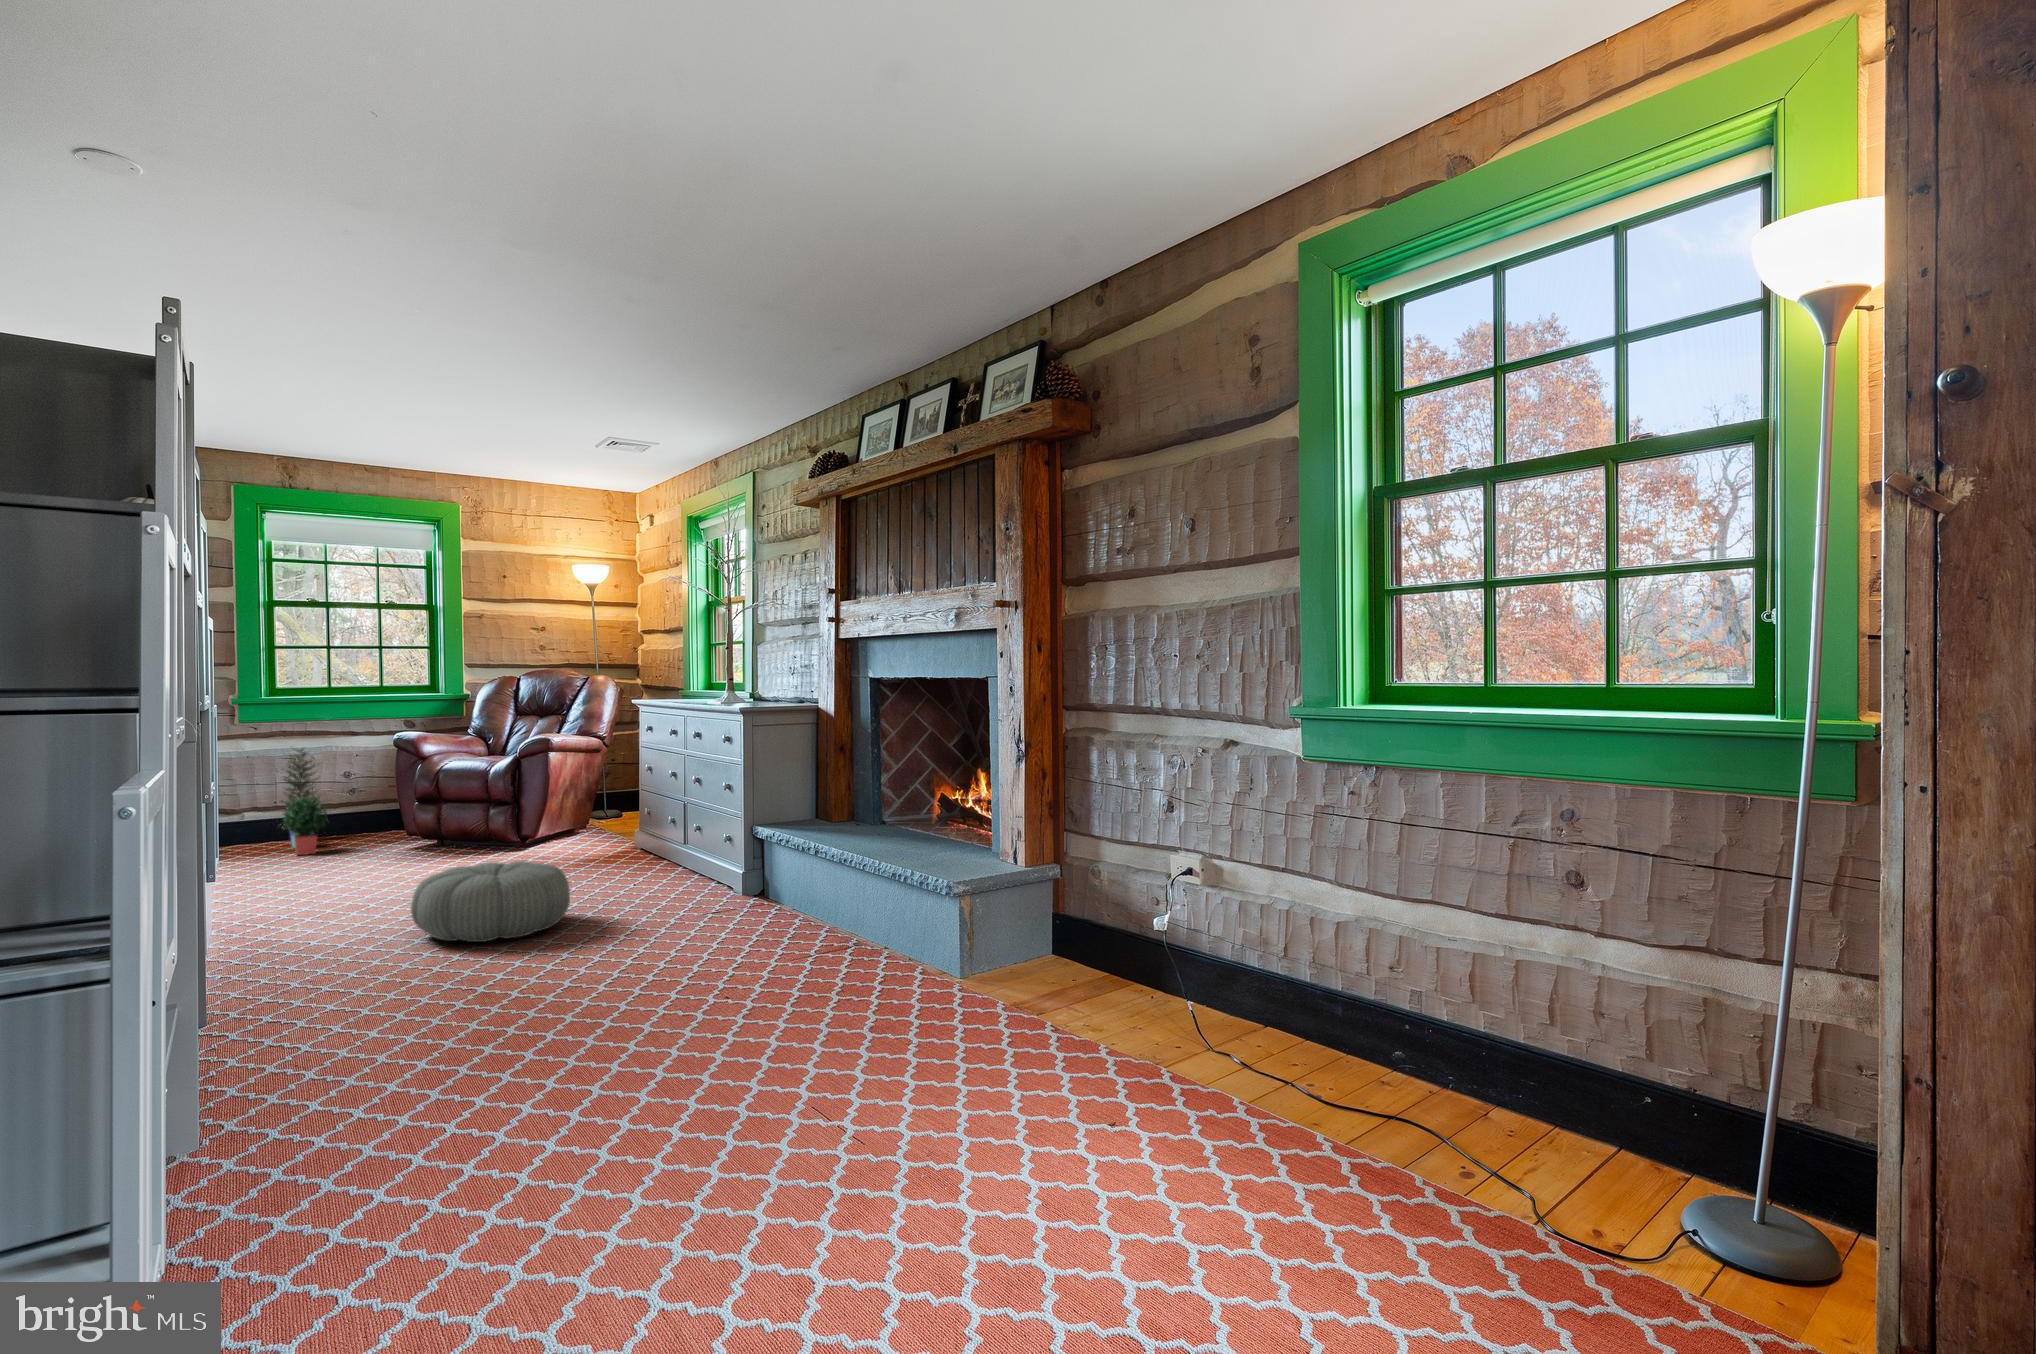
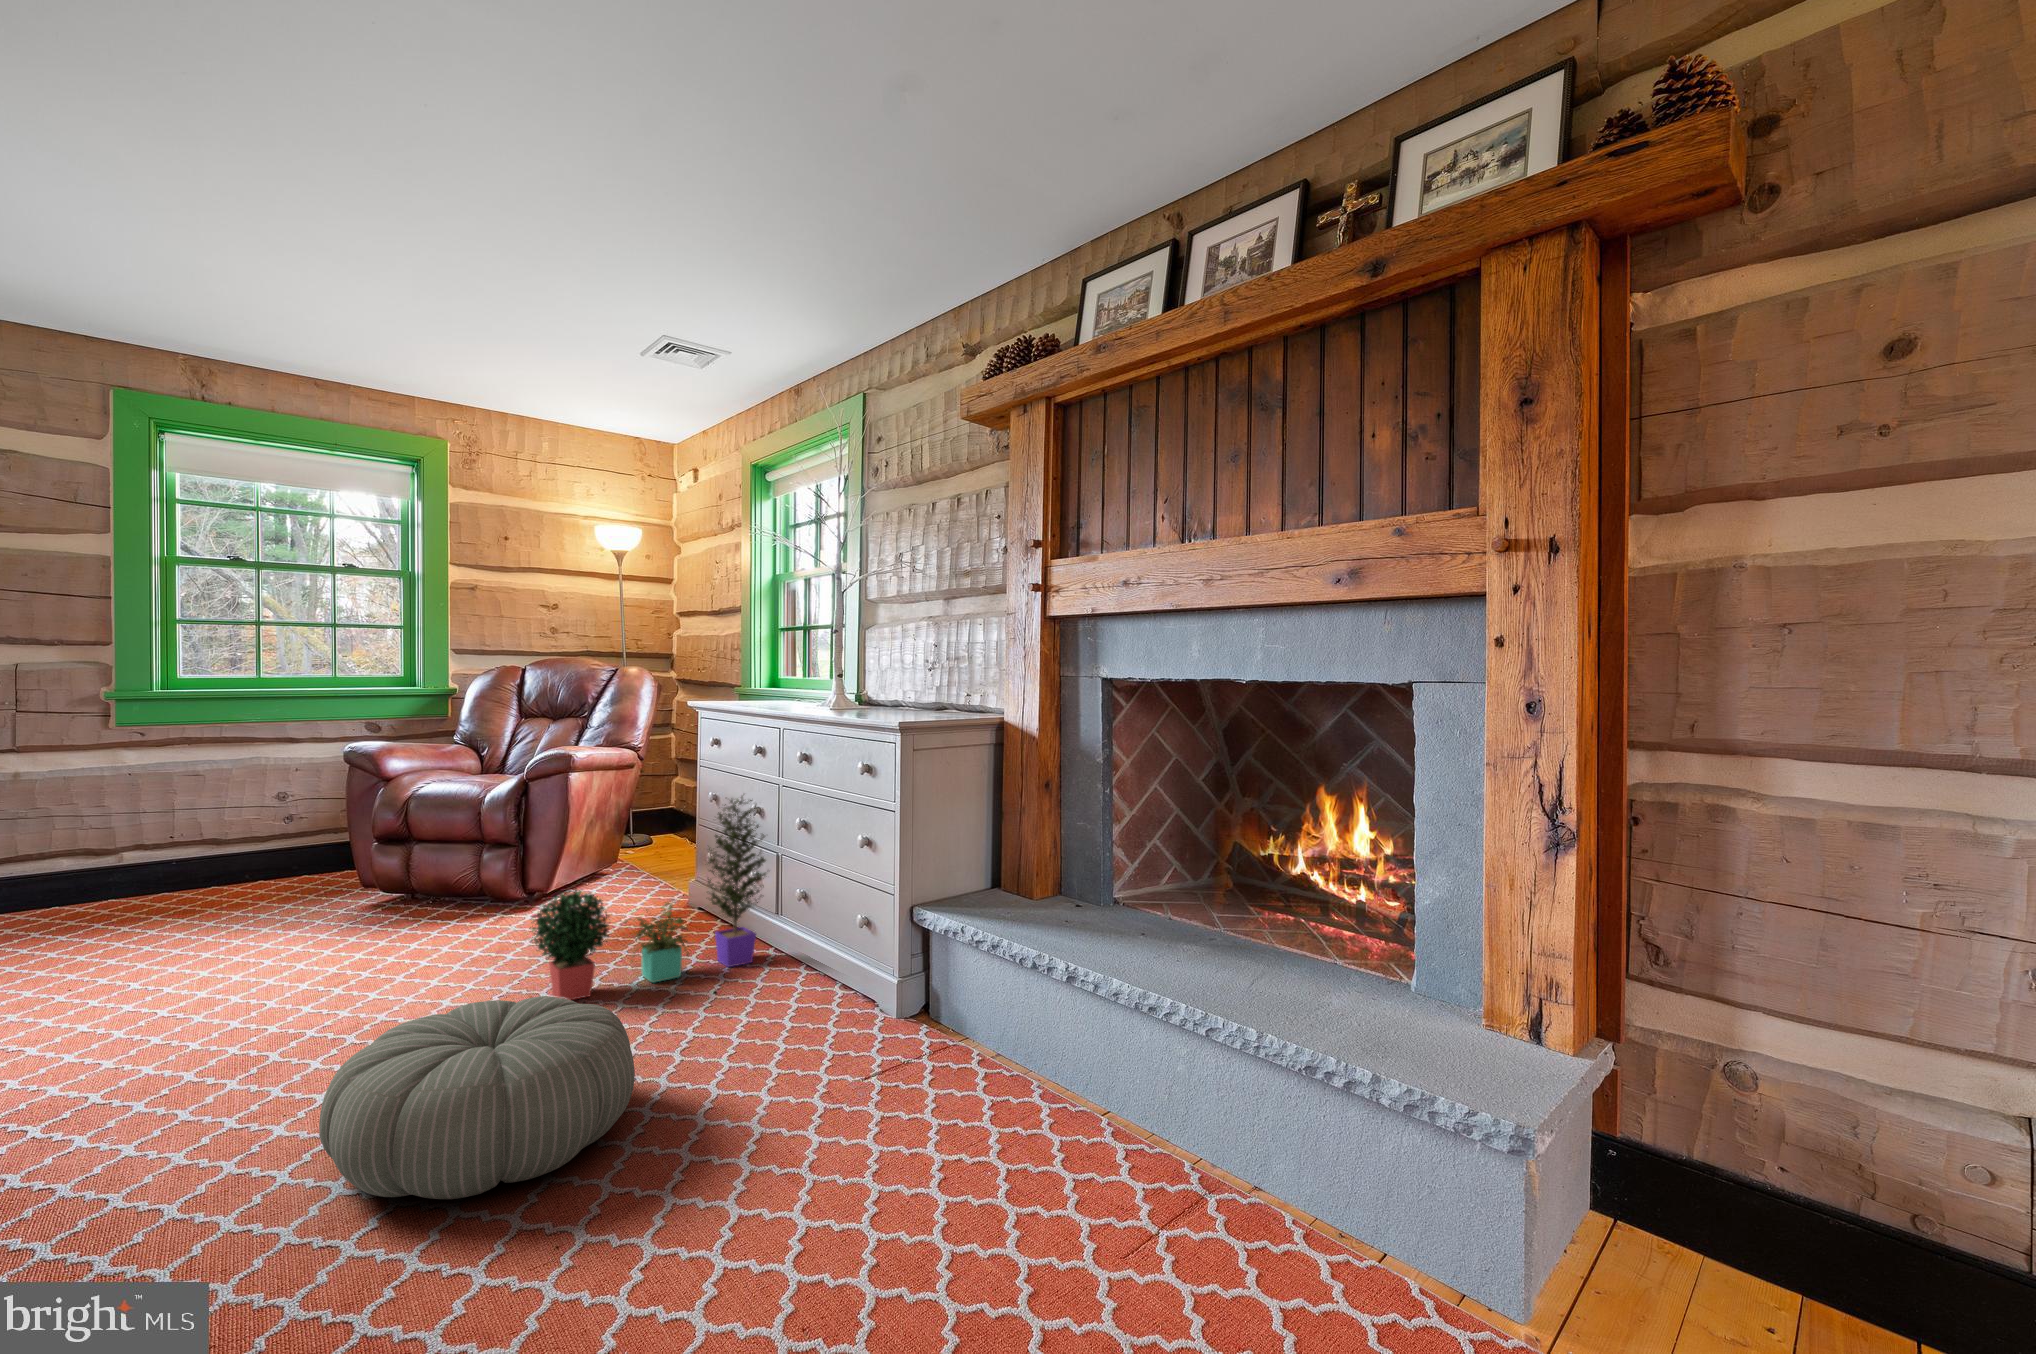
potted plant: present [281,749,327,855] -> present [531,796,766,1000]

